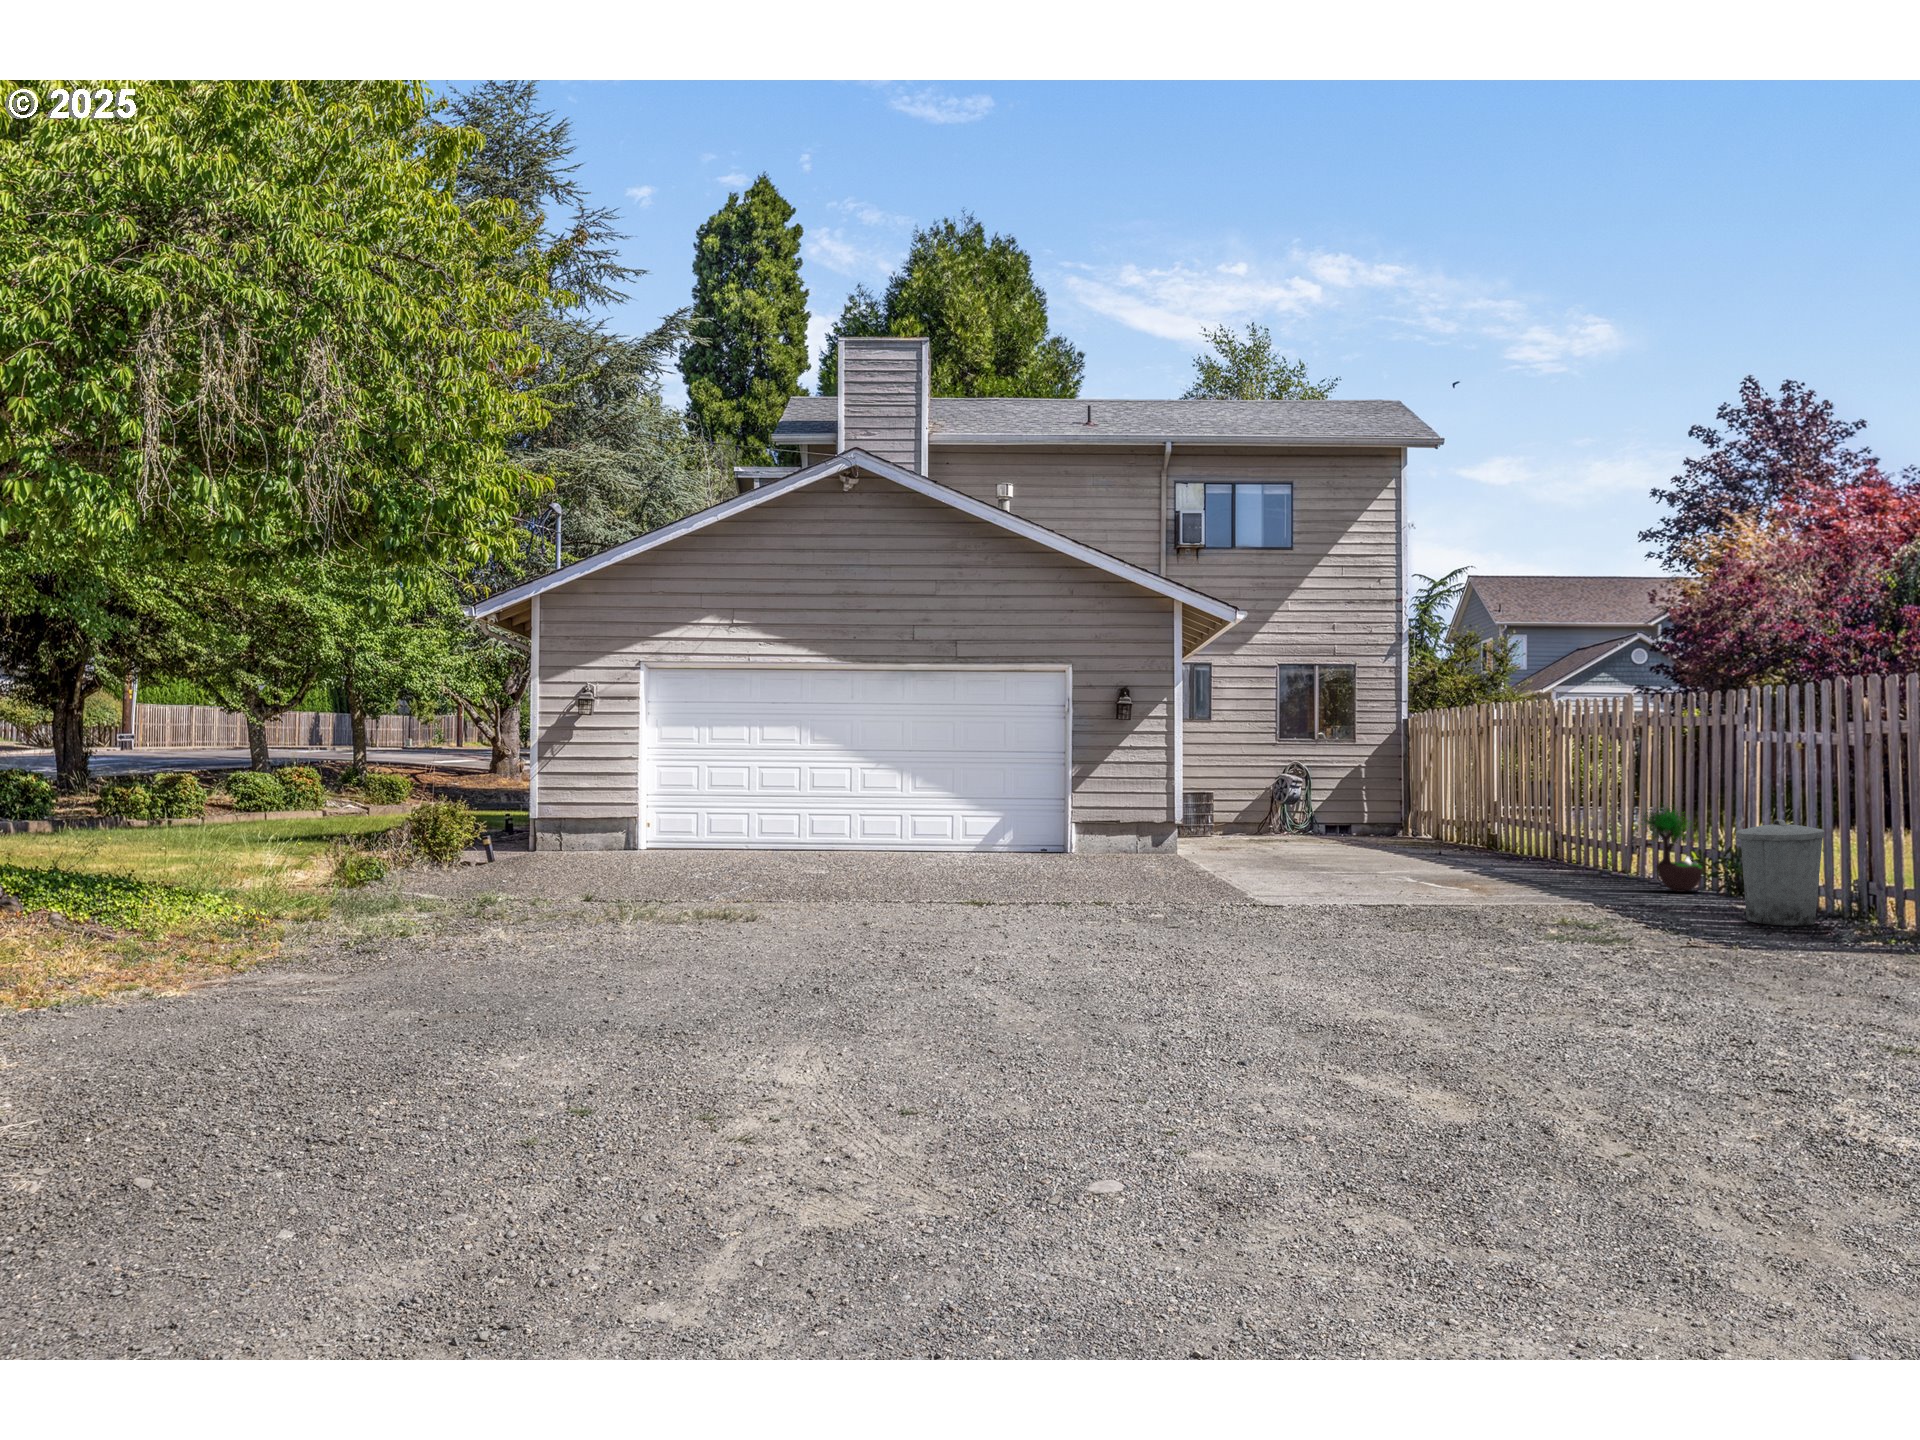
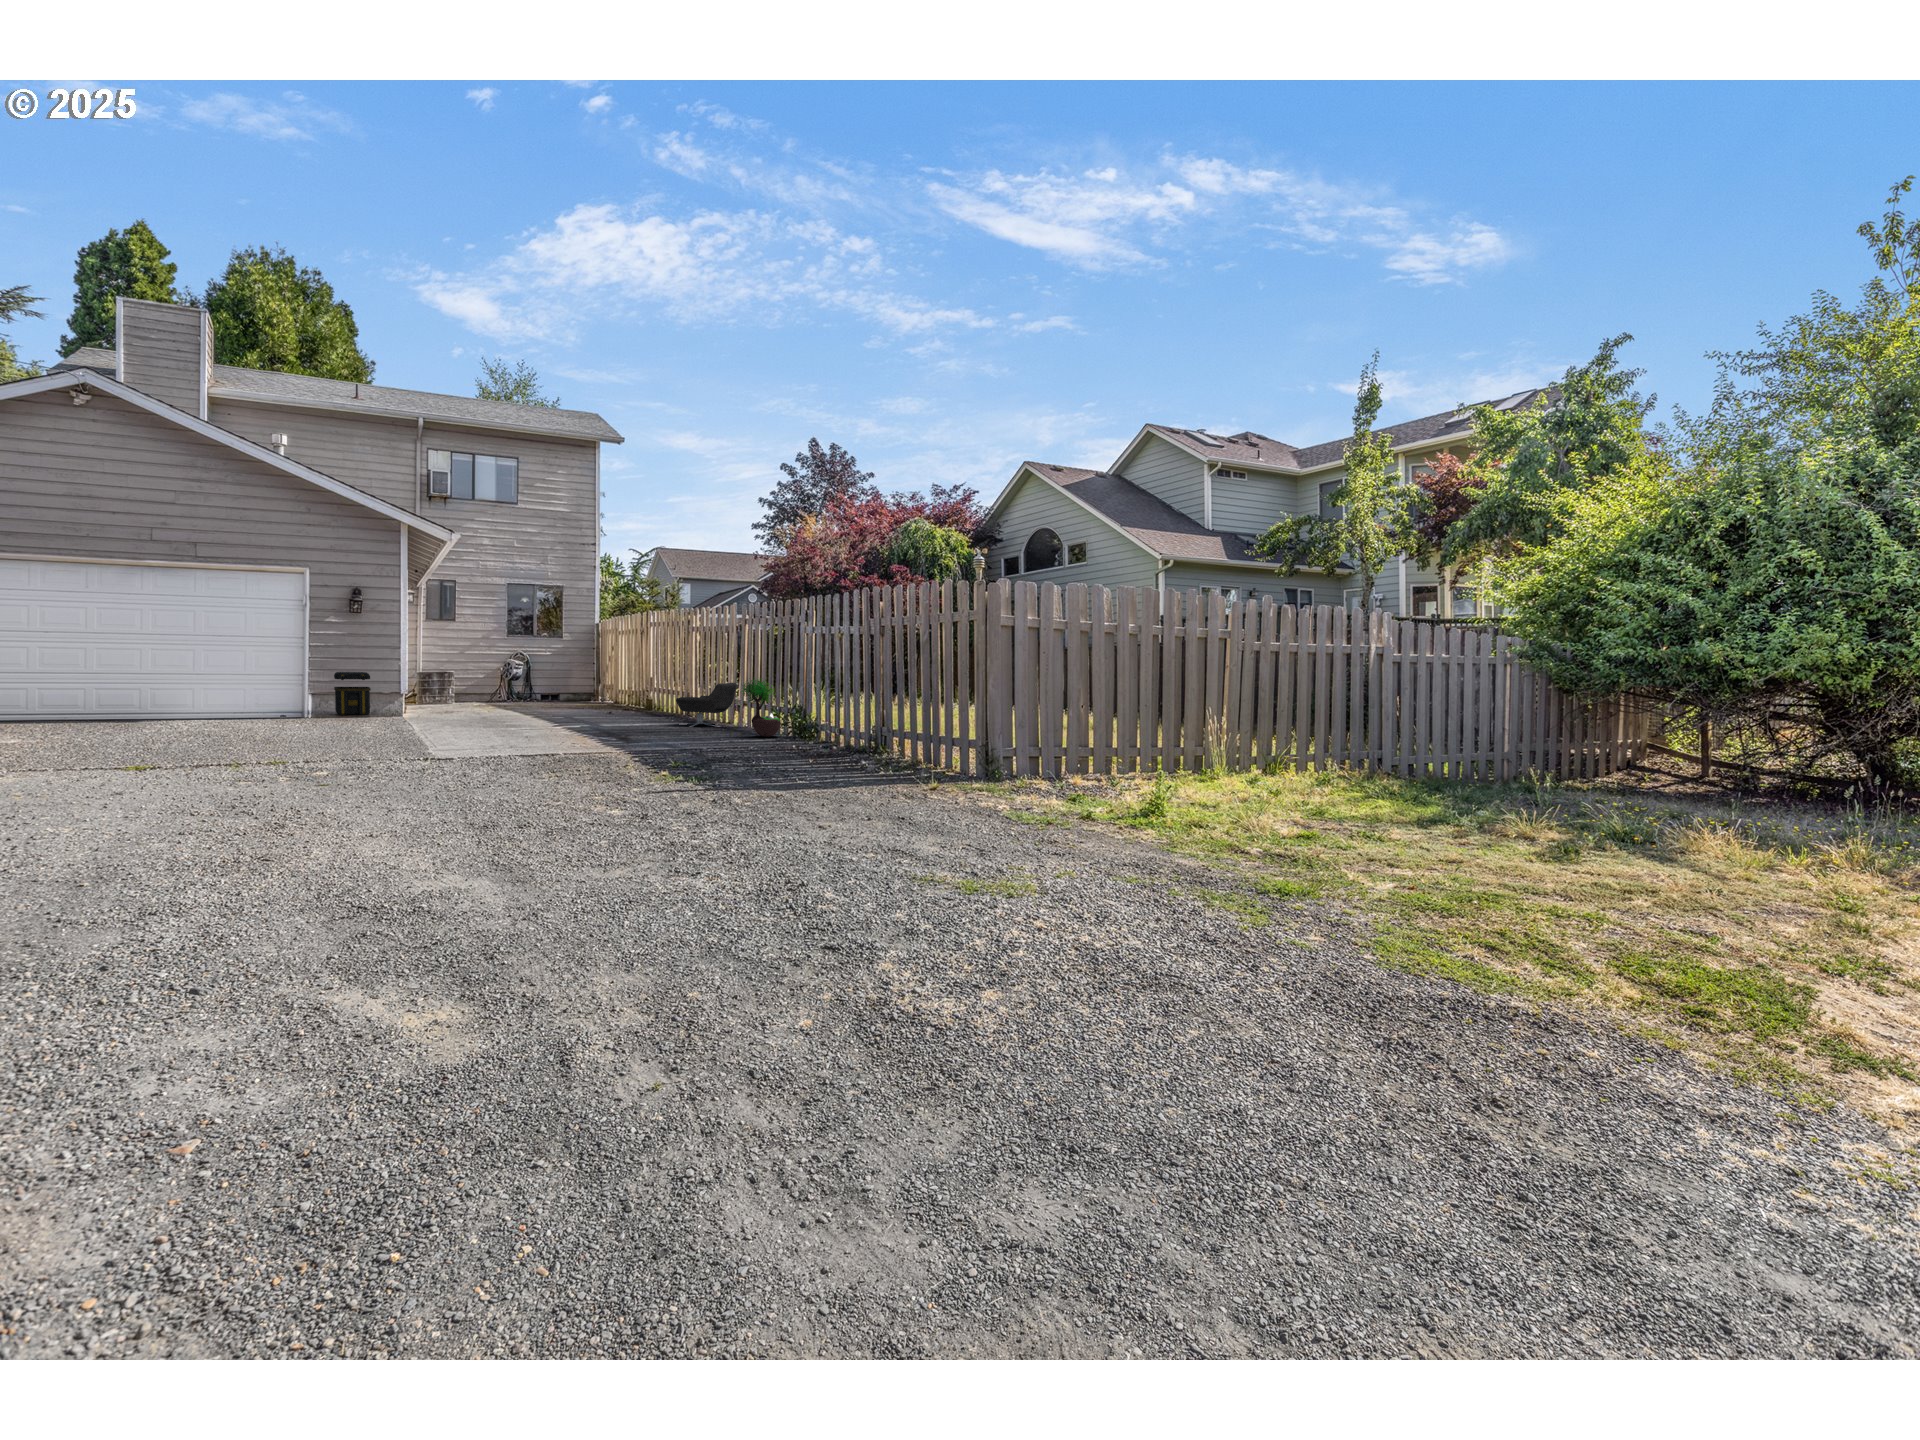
toolbox: none [1103,793,1144,847] -> present [334,672,371,715]
lounge chair: none [1539,809,1631,874] -> present [676,683,737,727]
trash can: present [1736,820,1825,926] -> none [801,686,855,757]

